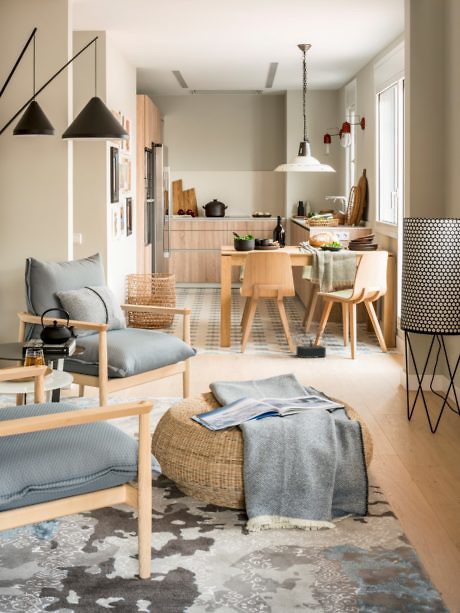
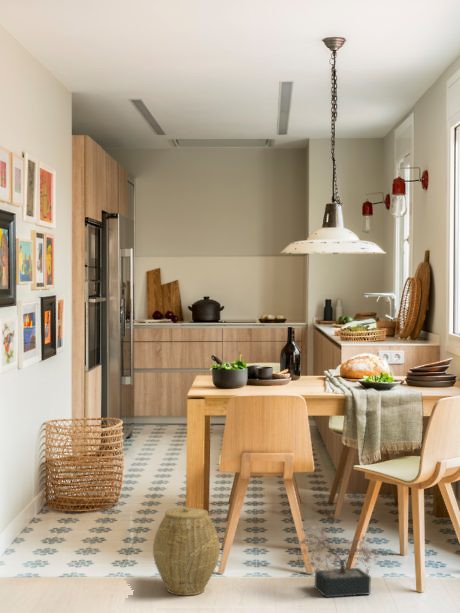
woven basket: none [211,312,246,357] -> present [153,508,220,595]

